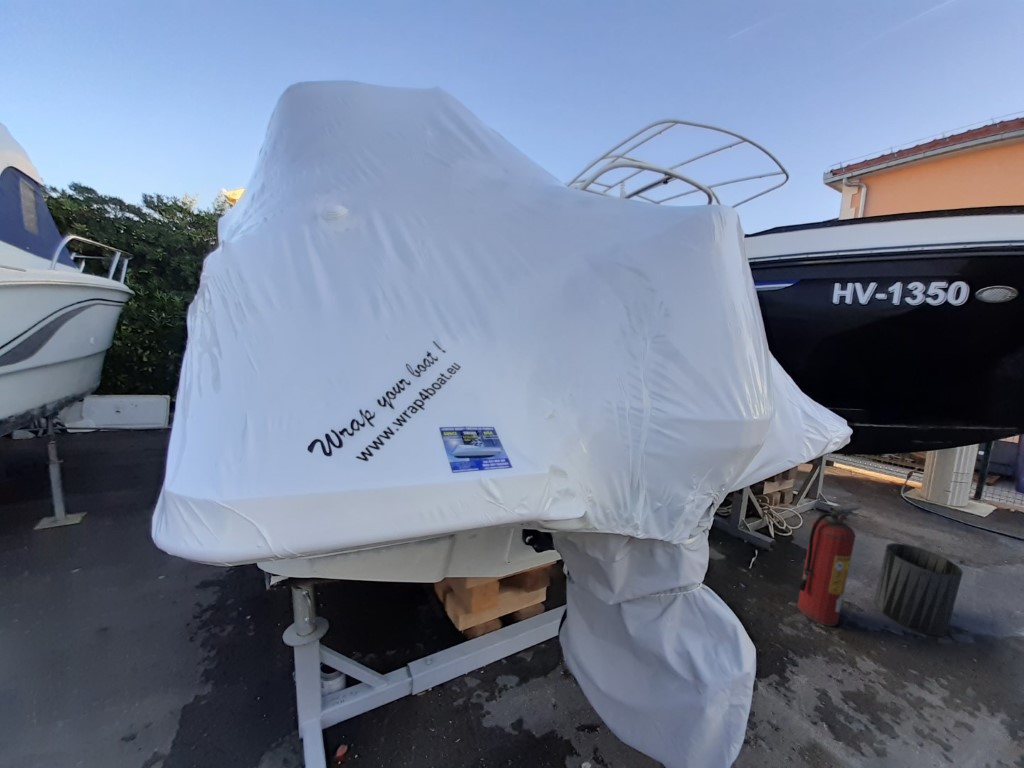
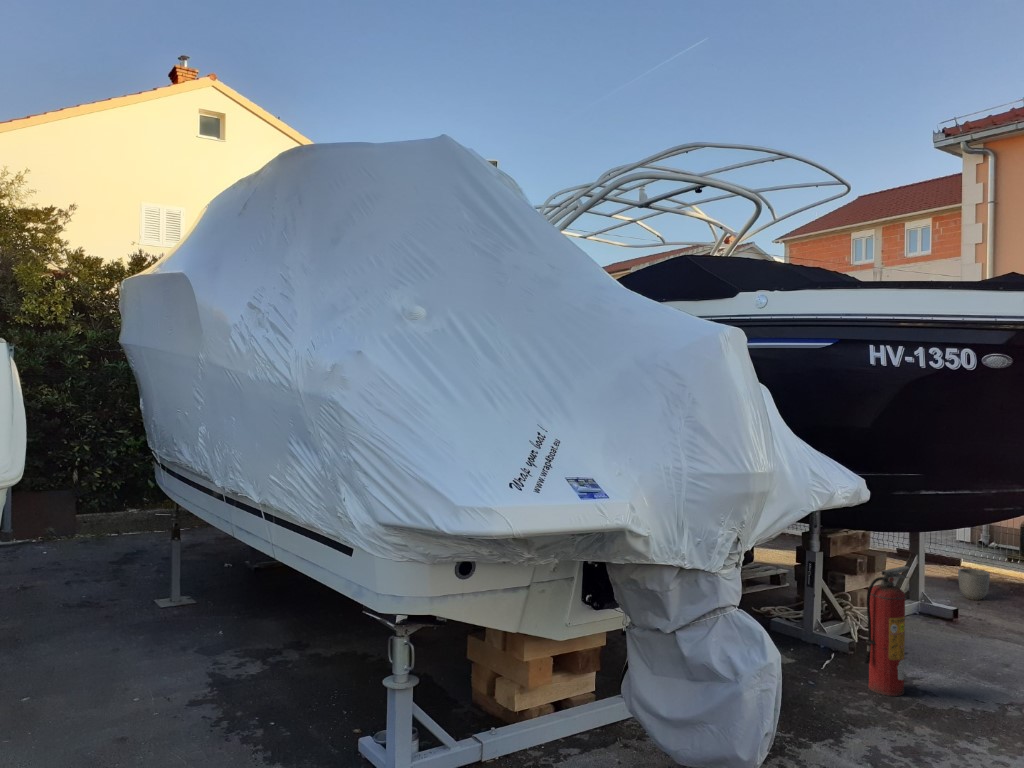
planter: none [845,469,875,494] -> present [958,568,990,600]
trash can: present [874,543,963,636] -> none [946,613,1005,695]

